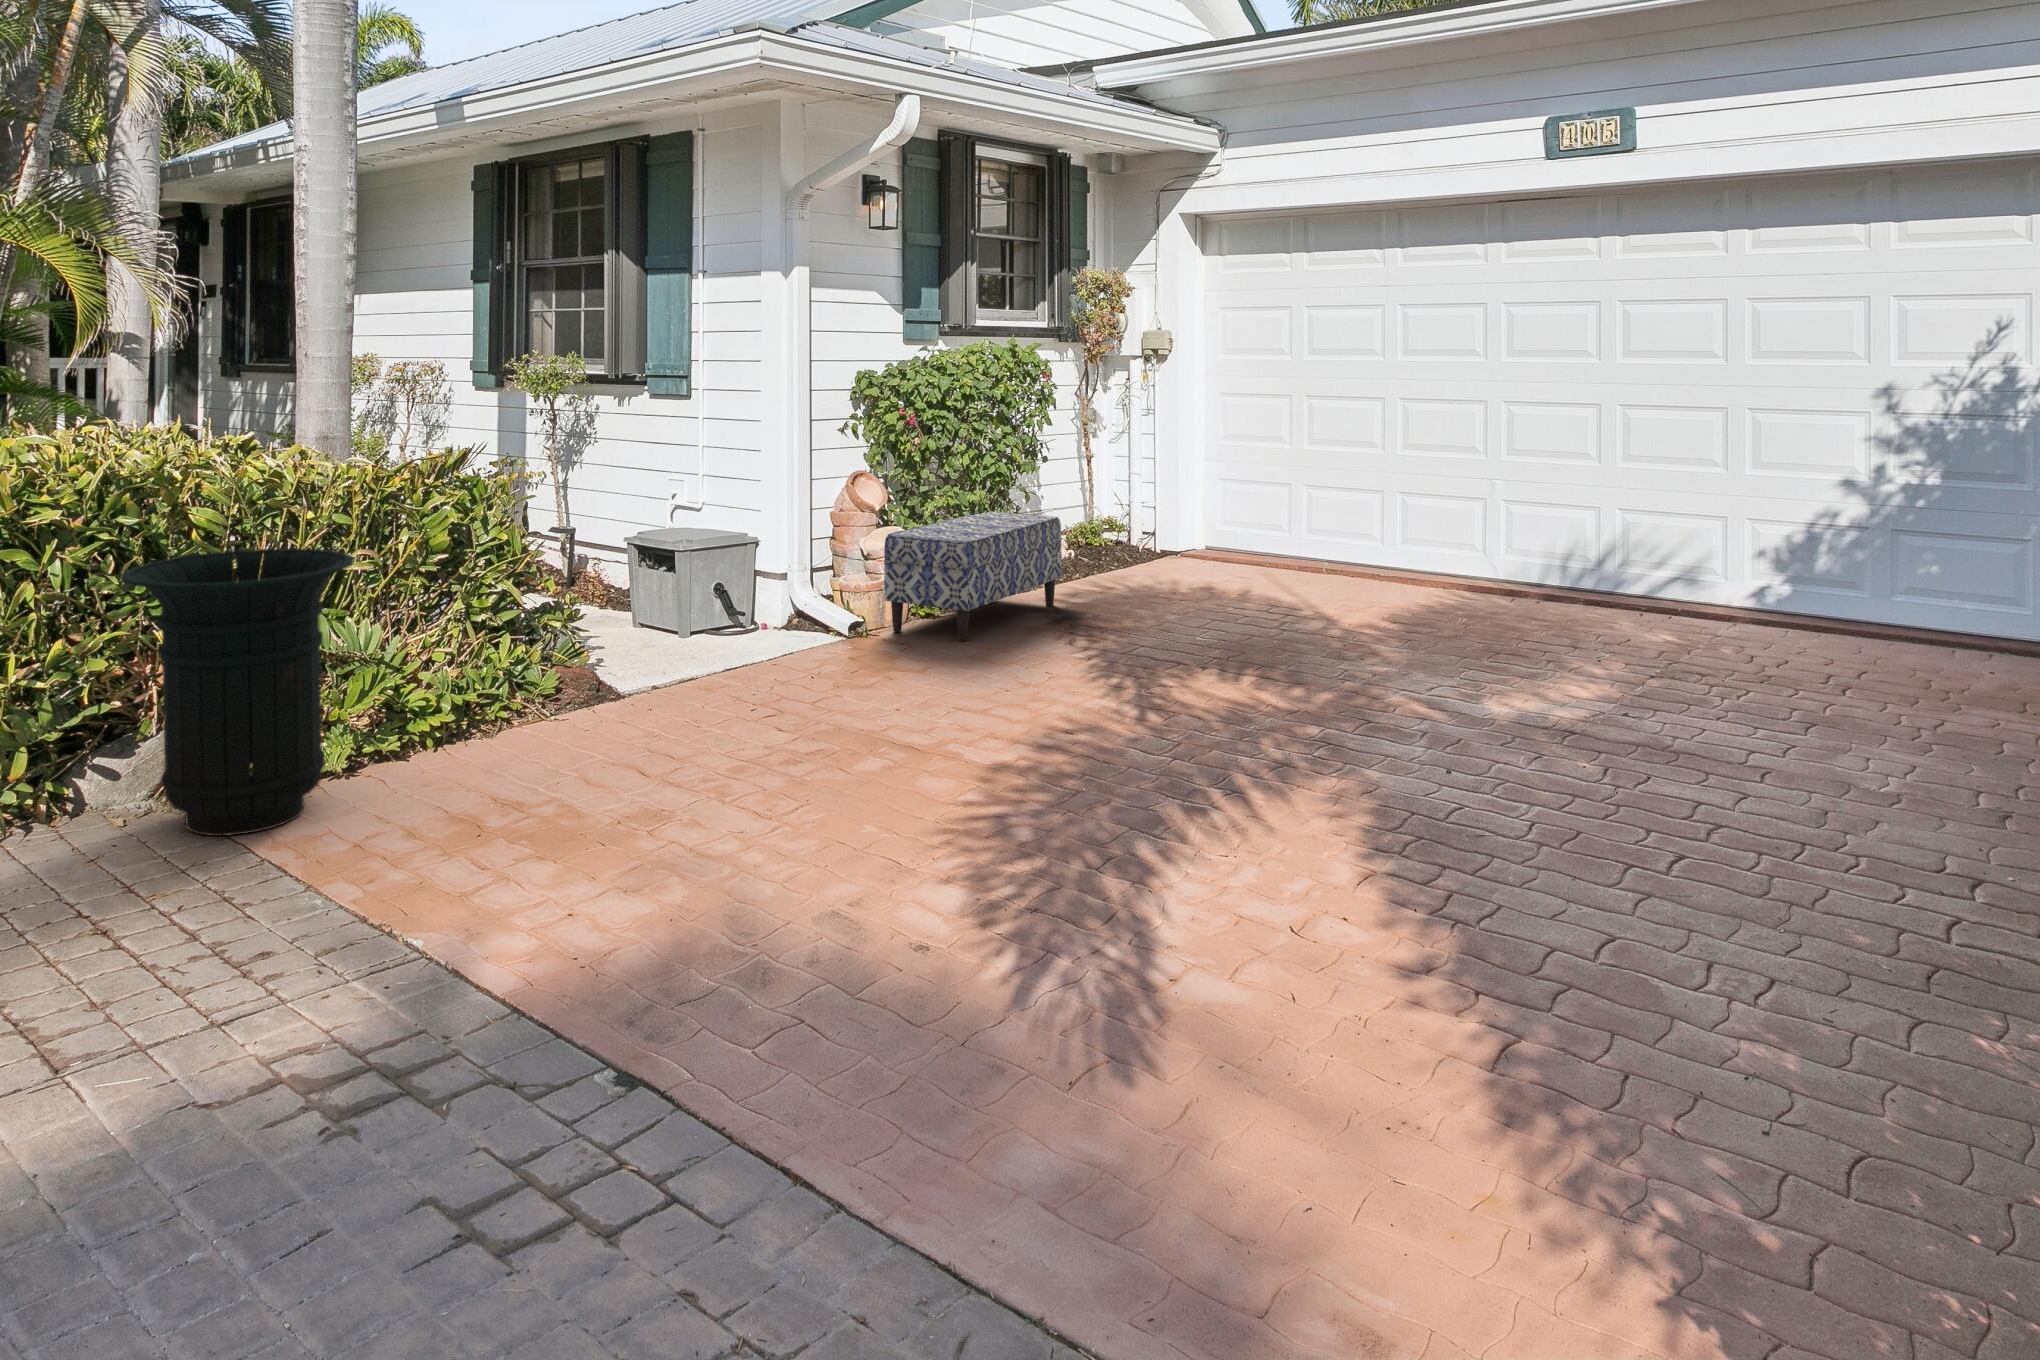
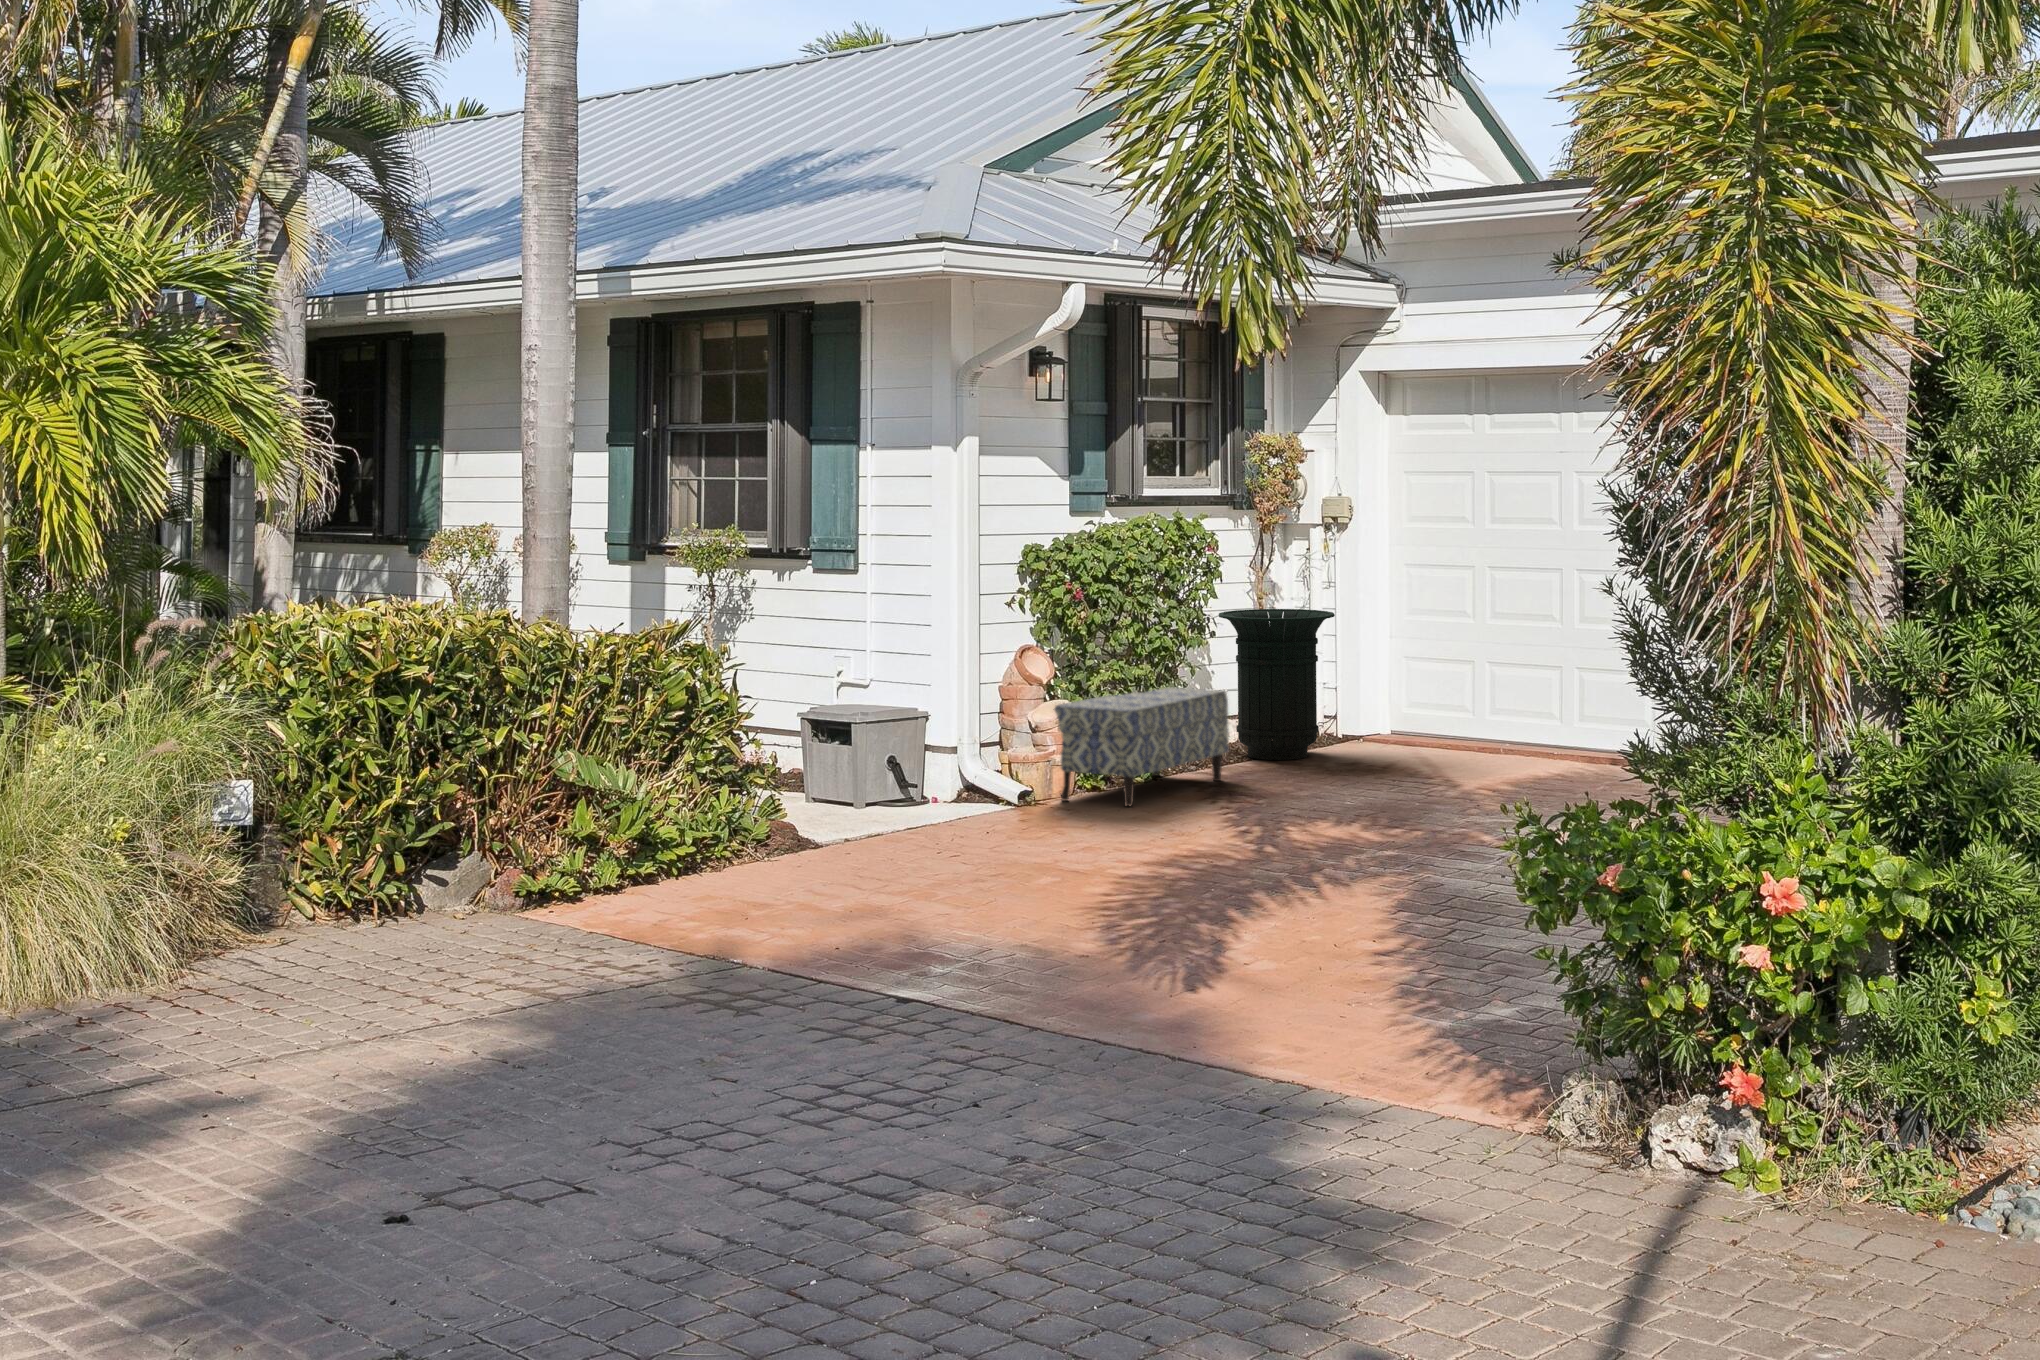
trash can: present [121,548,354,836] -> present [1219,609,1335,760]

